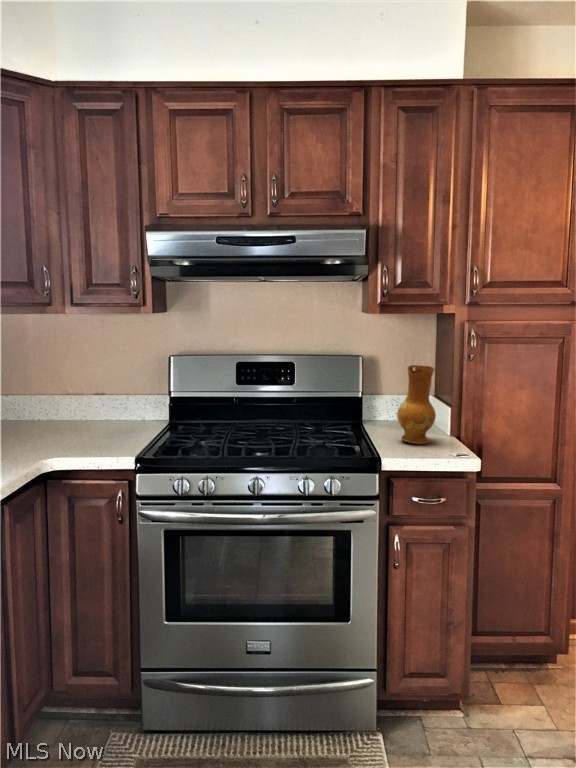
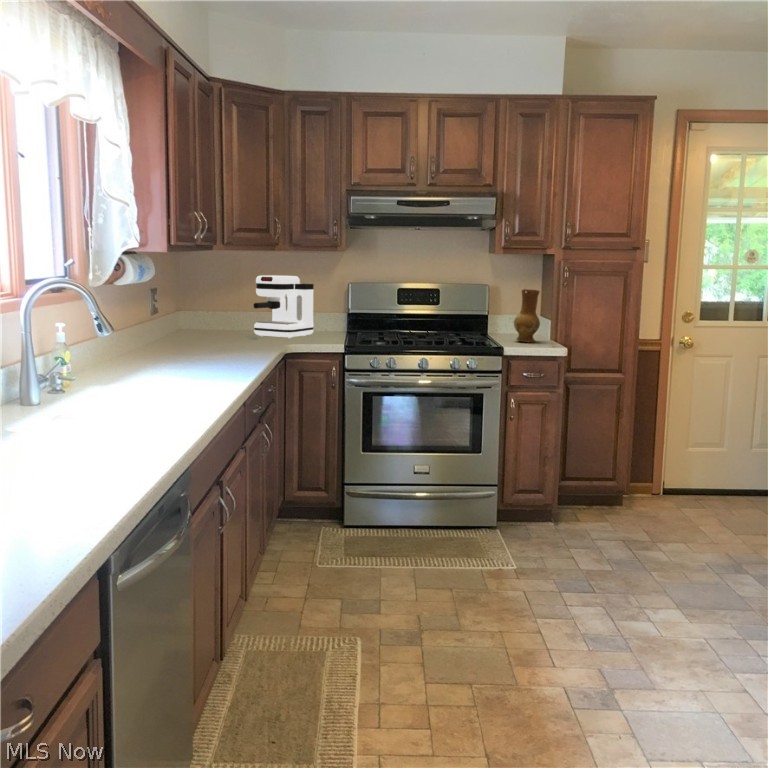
coffee maker: none [7,347,109,442] -> present [254,275,314,339]

